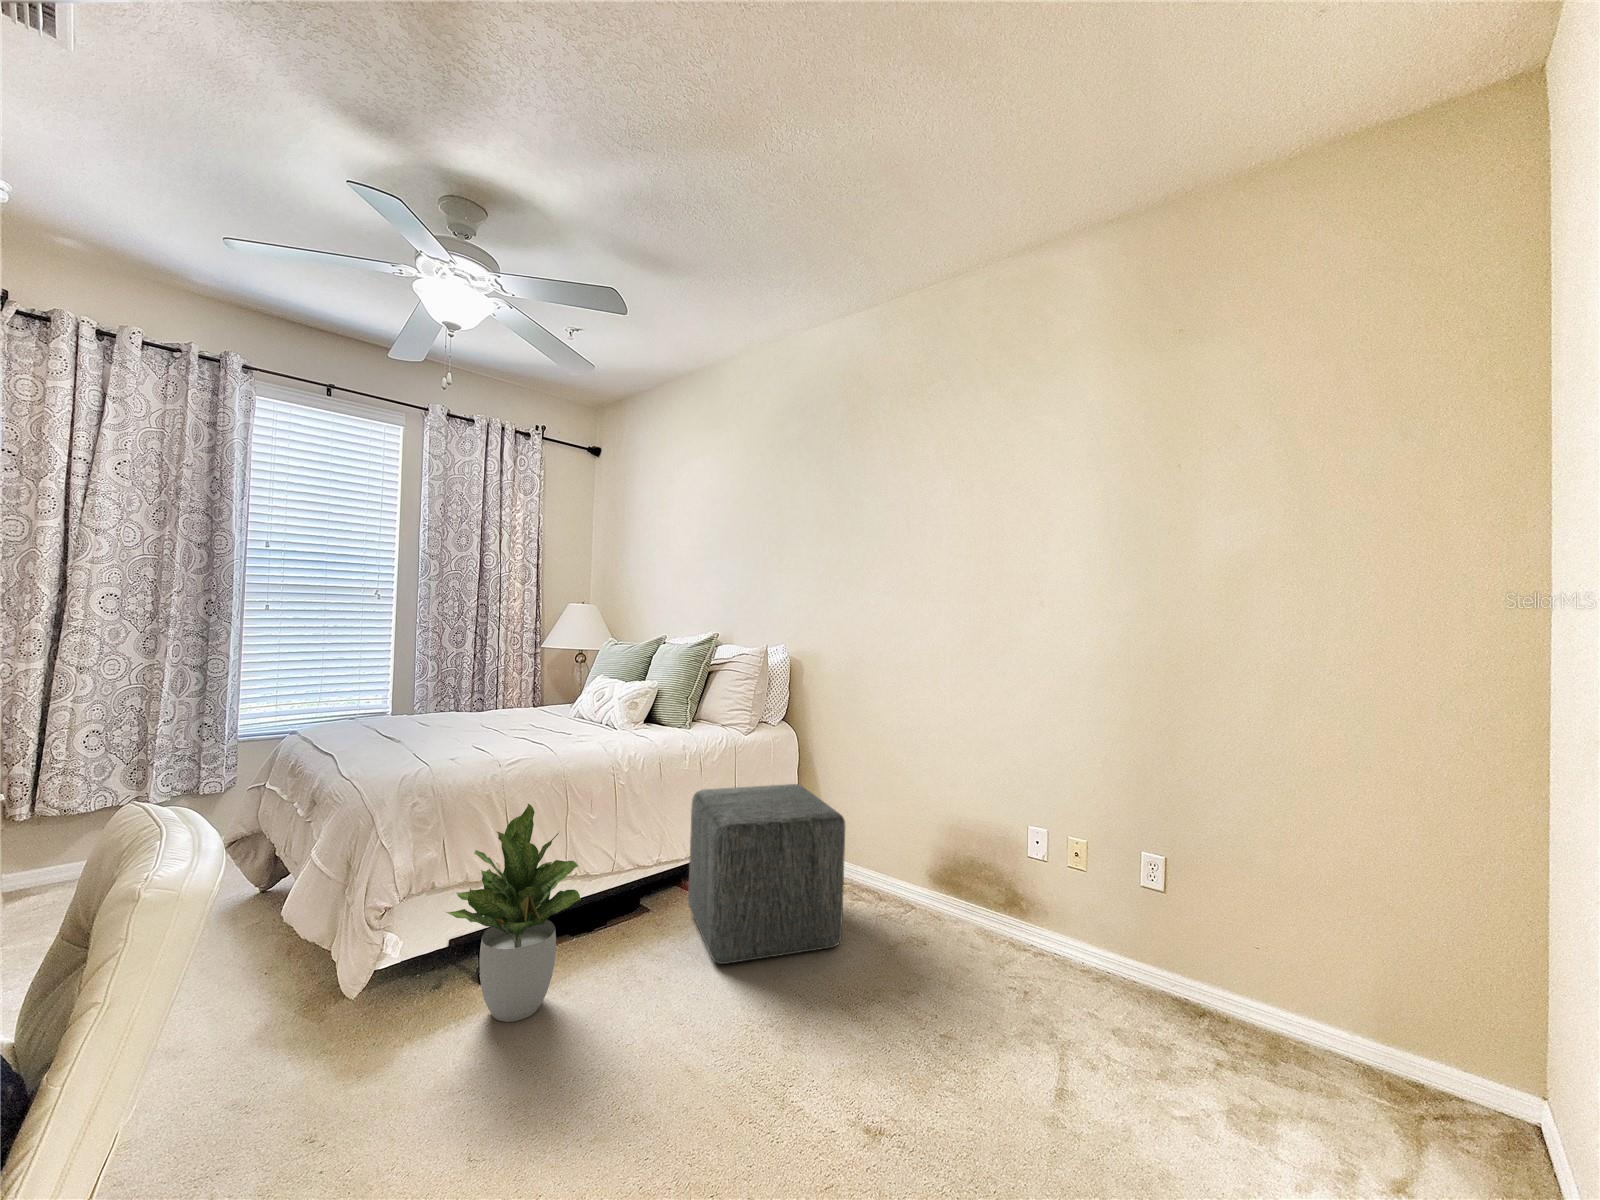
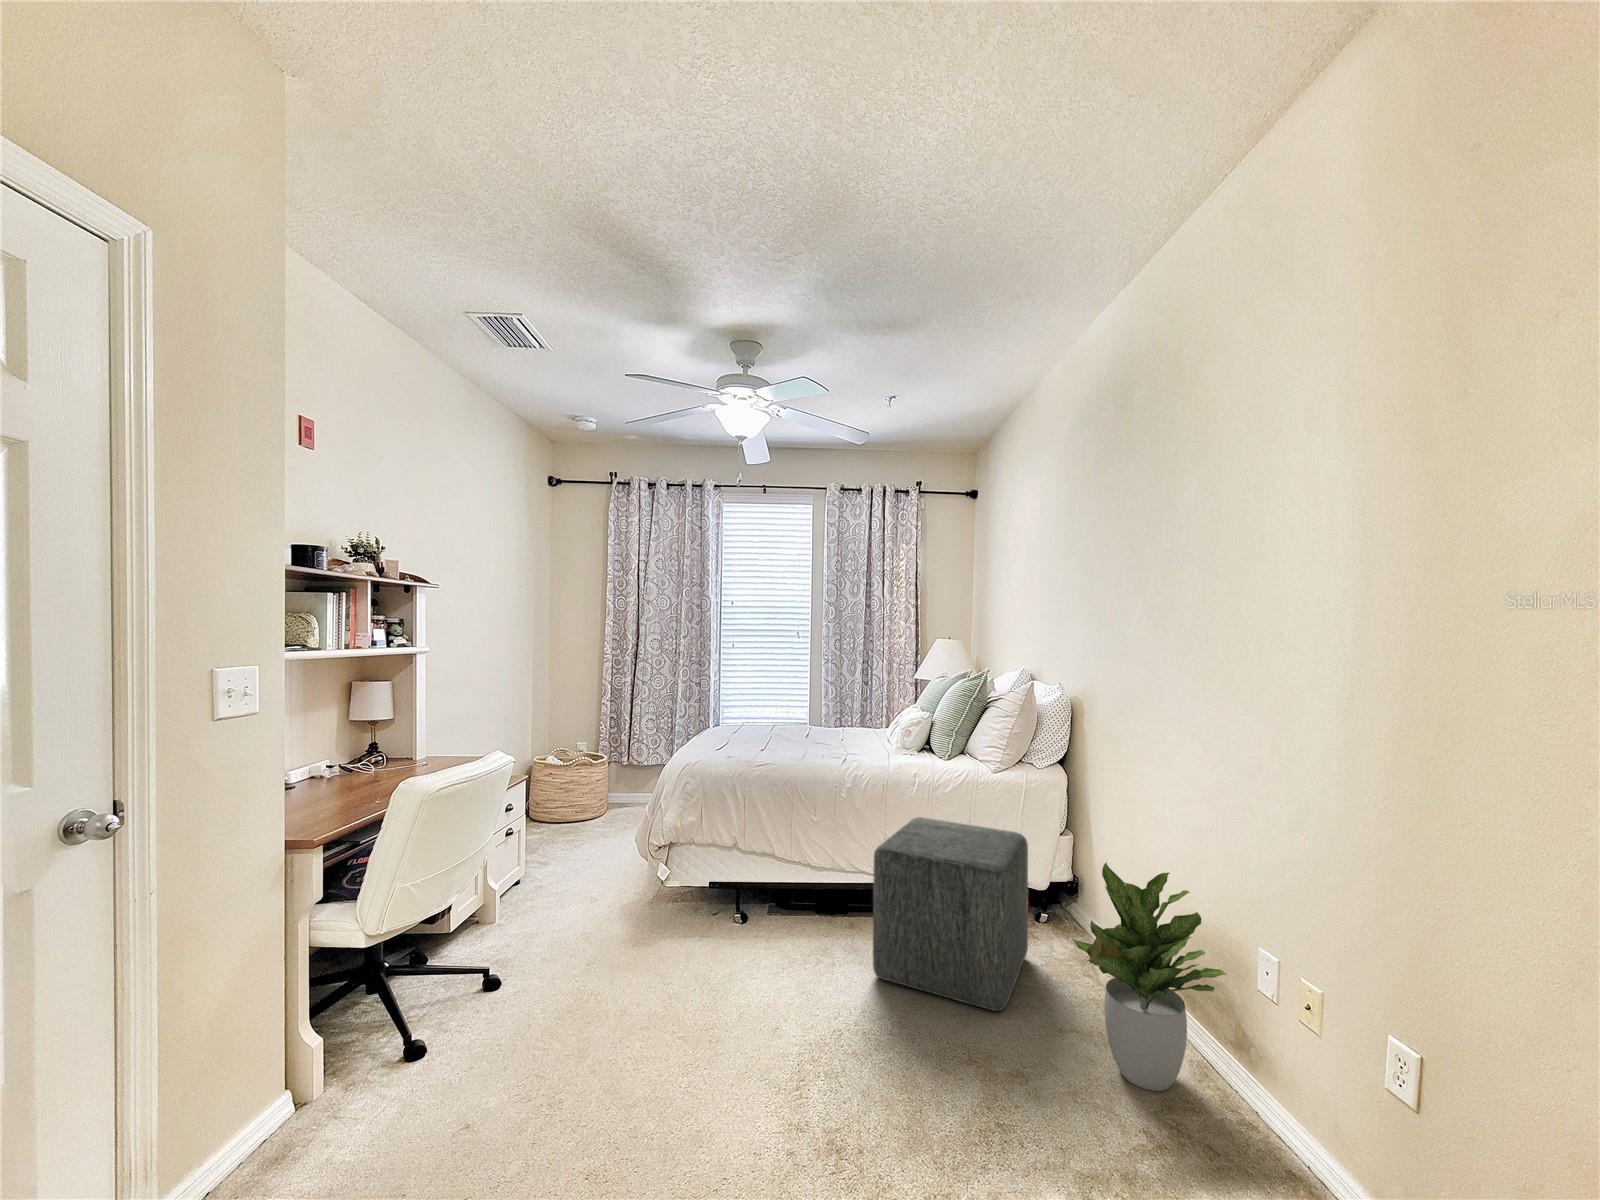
potted plant: present [446,804,581,1022] -> present [1072,863,1226,1091]

